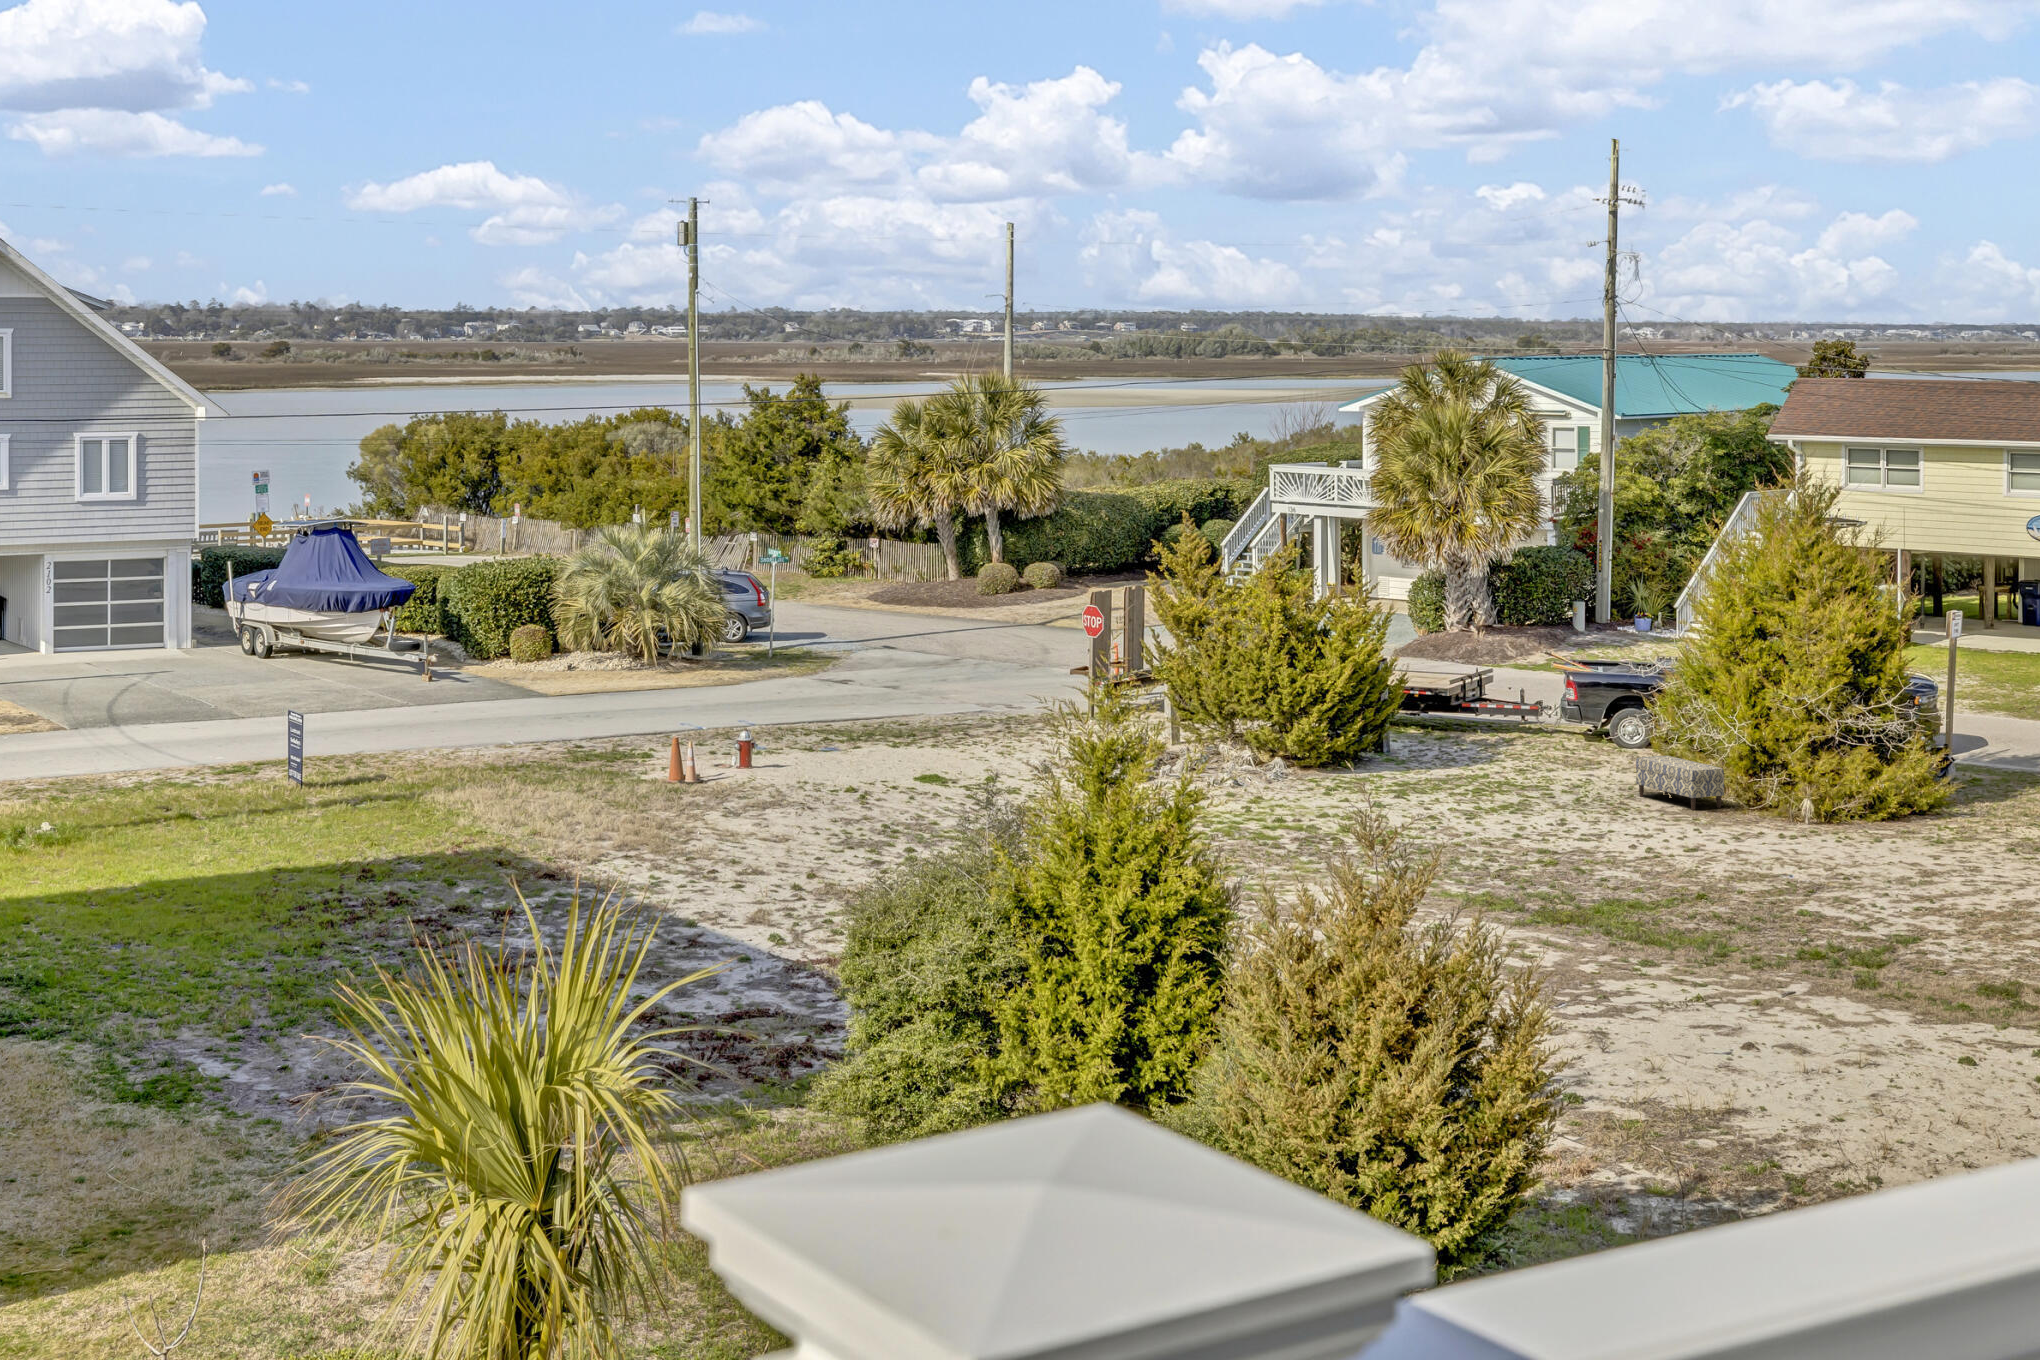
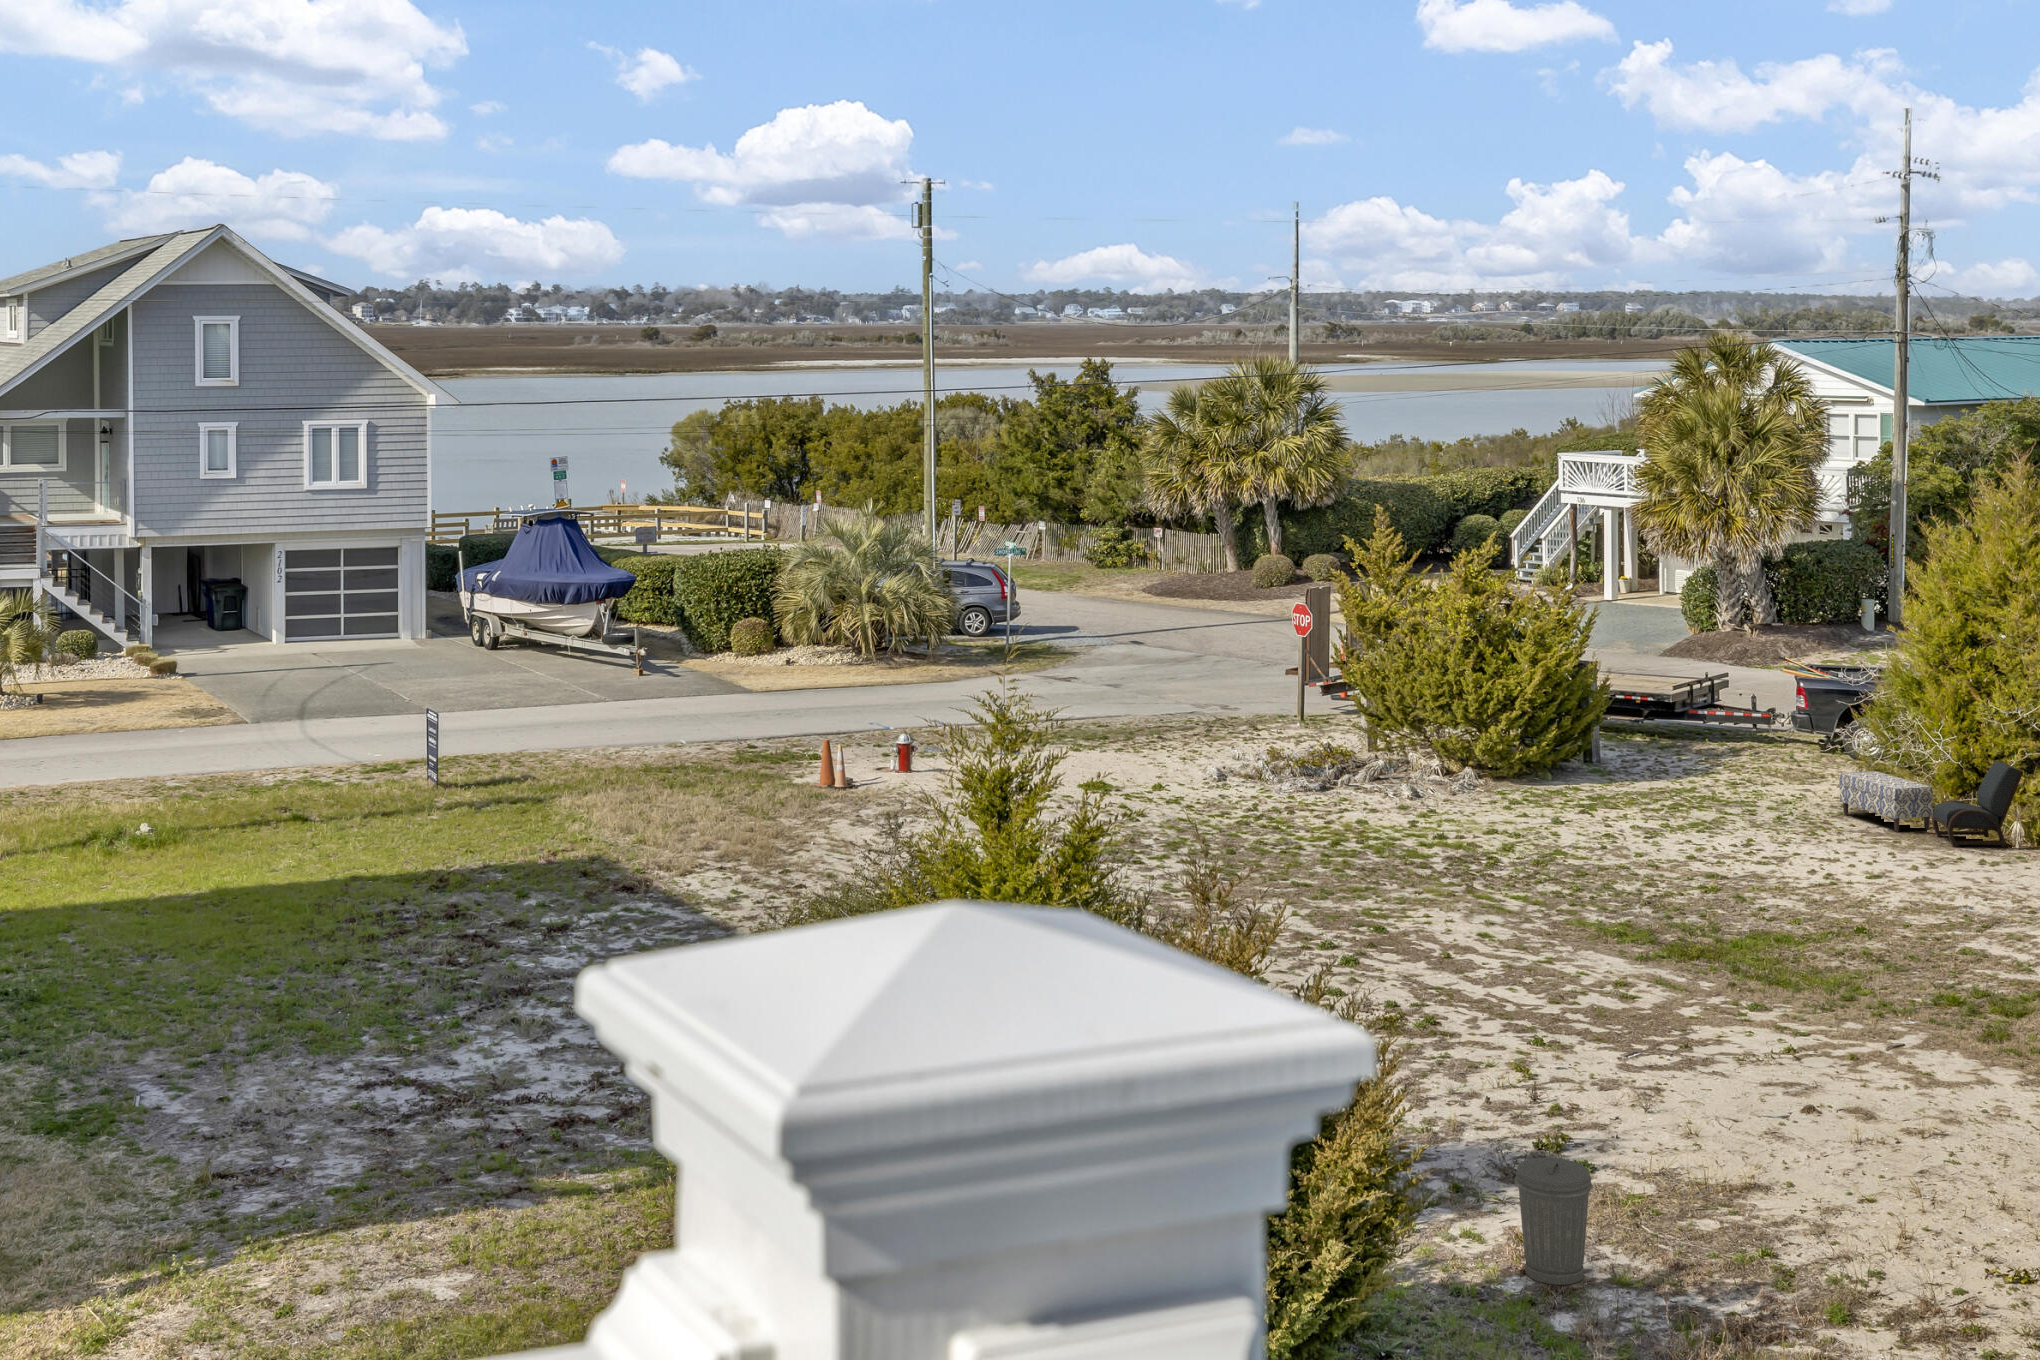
lounge chair: none [1726,744,1810,822] -> present [1932,761,2023,847]
trash can: none [1557,1083,1628,1193] -> present [1515,1158,1593,1285]

